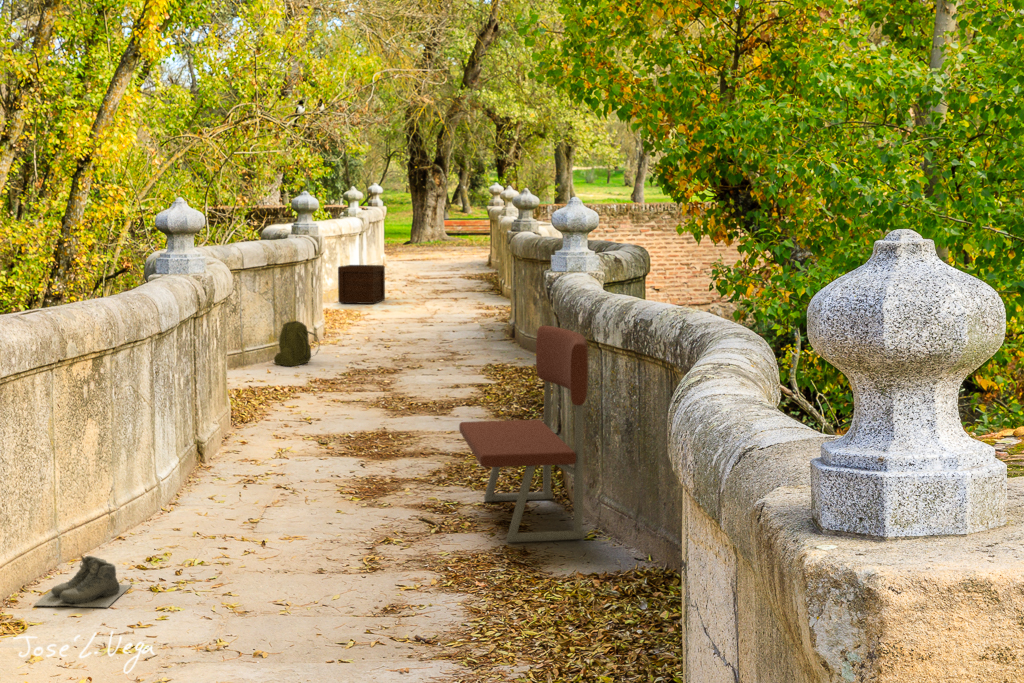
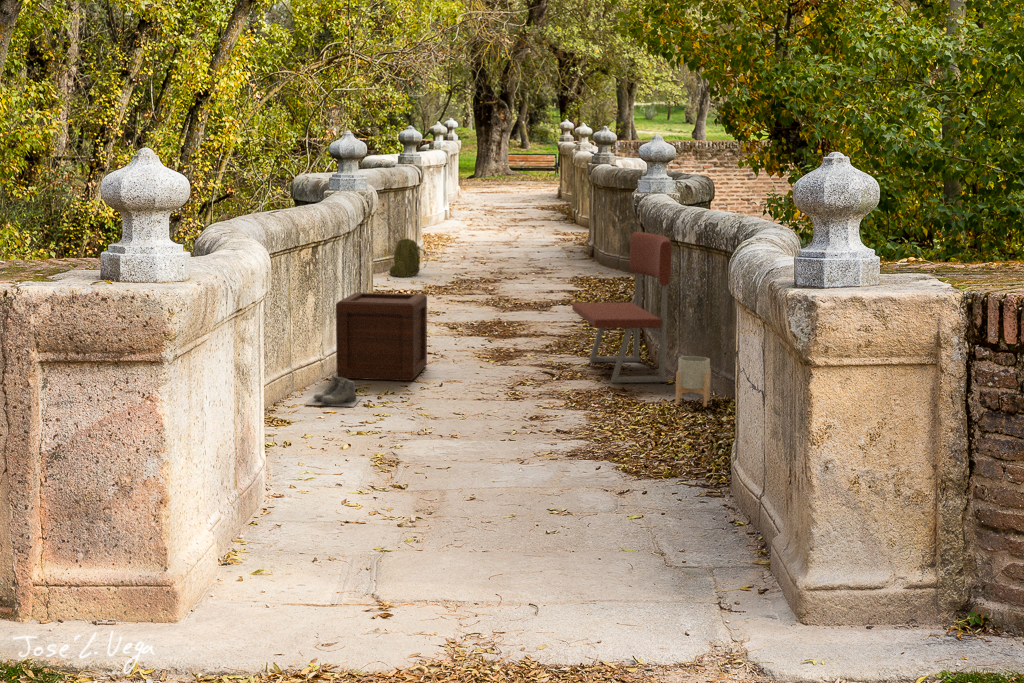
wooden crate: present [338,265,385,304] -> present [336,292,427,381]
planter: none [594,512,645,590] -> present [675,356,711,407]

